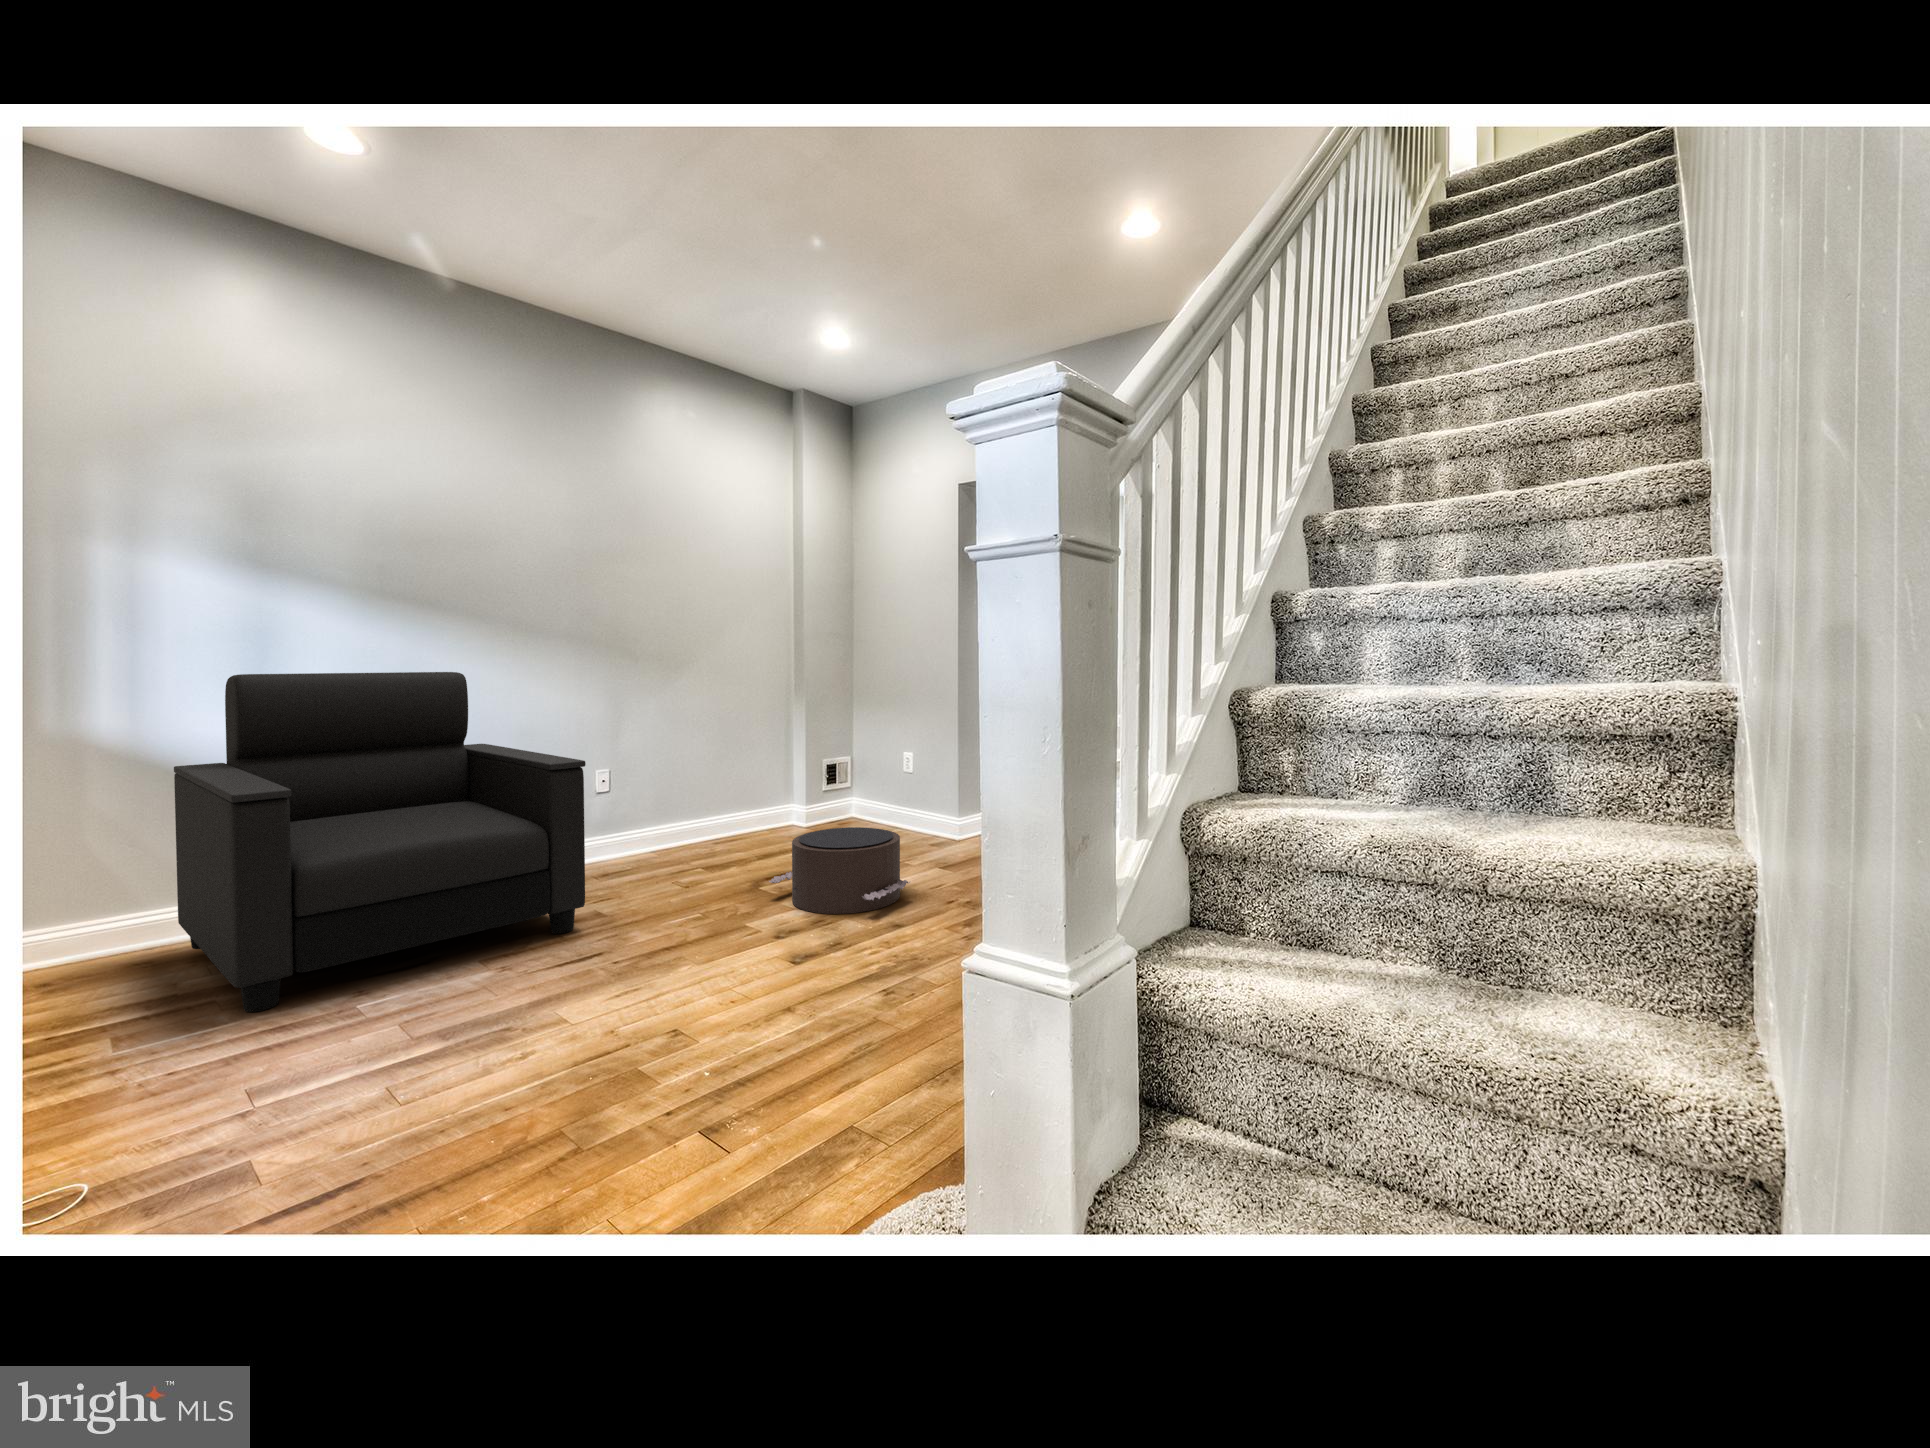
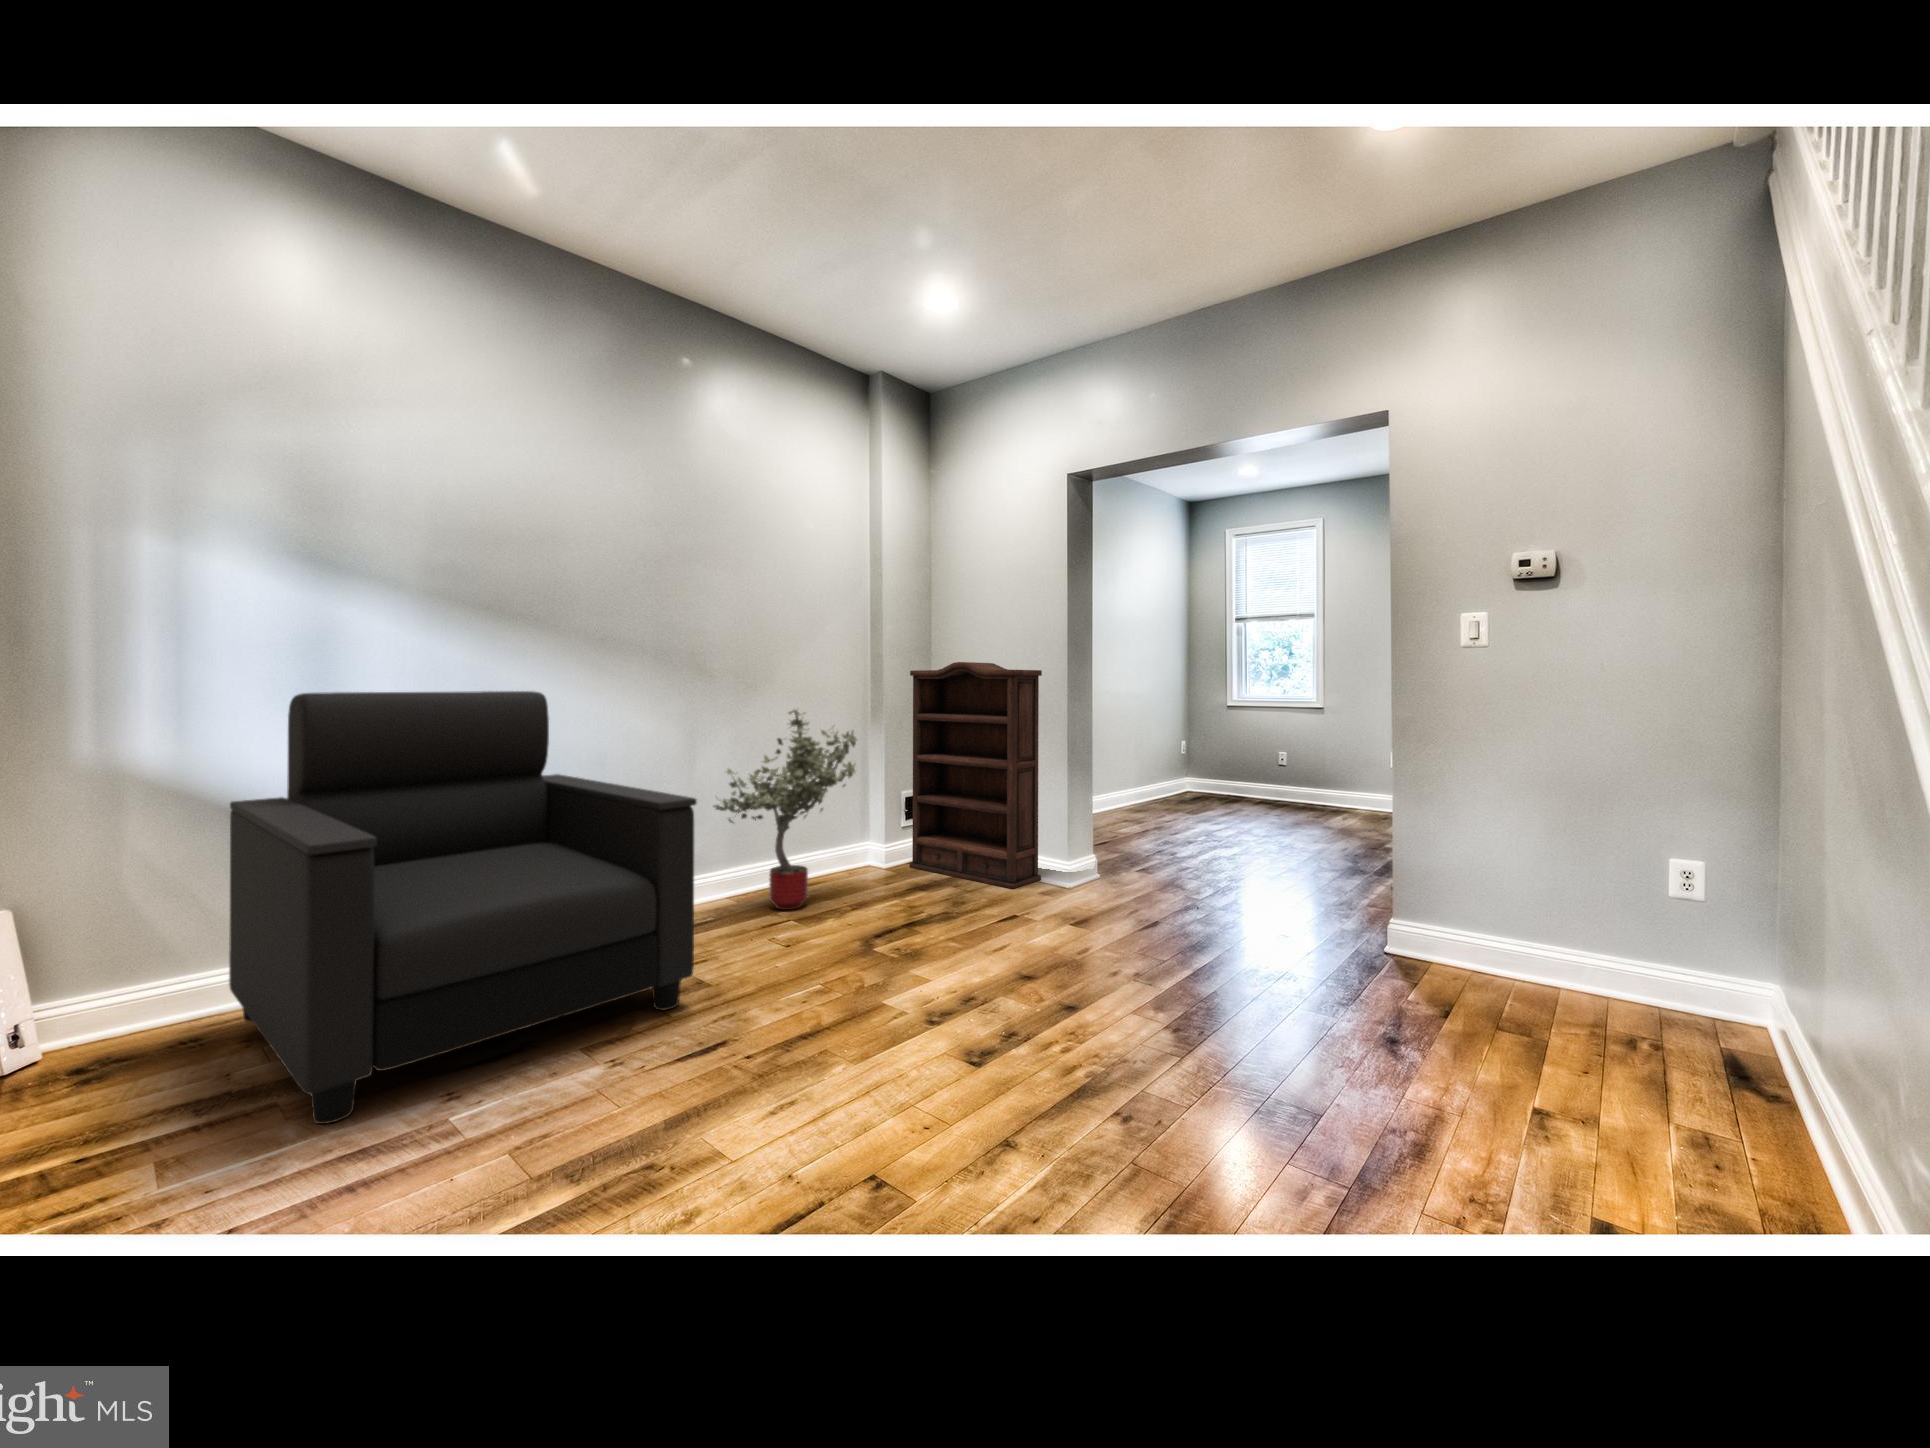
bookshelf: none [829,644,939,841] -> present [910,662,1042,889]
potted tree: none [628,685,769,860] -> present [713,709,857,910]
pouf: present [769,827,910,914] -> none [892,878,1065,989]

